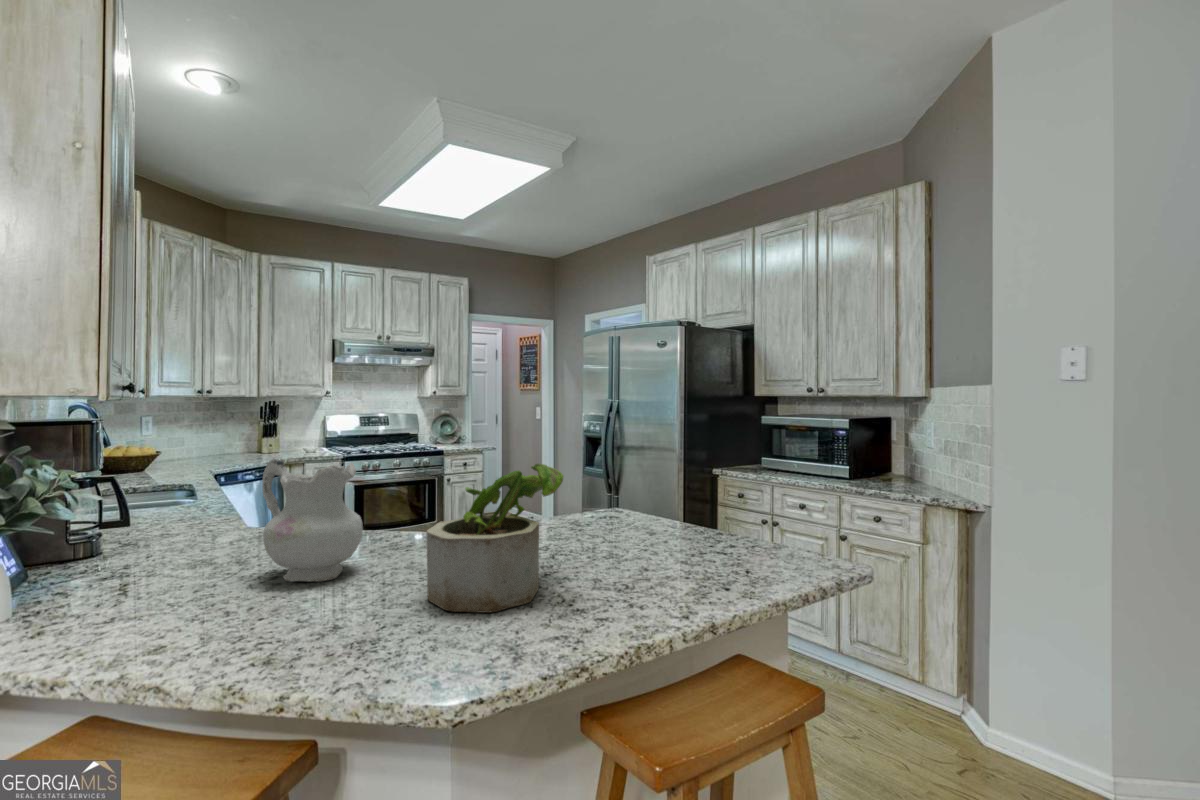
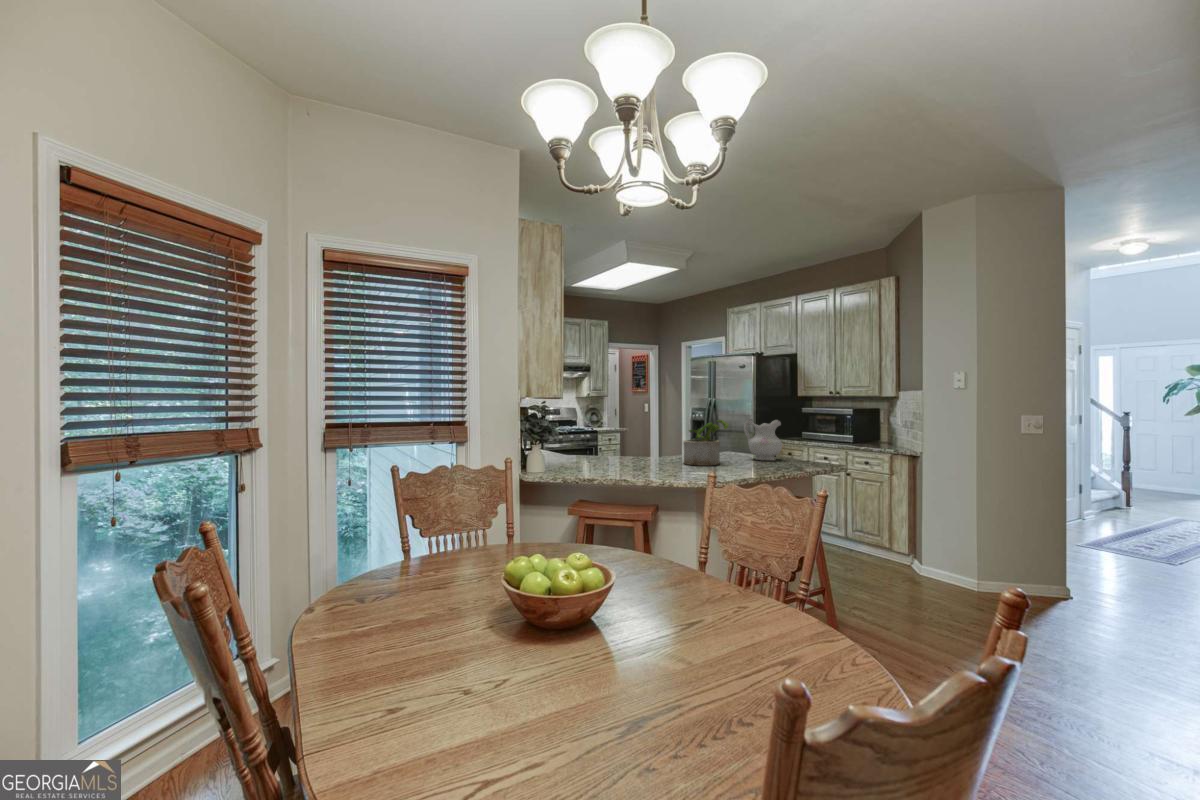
ceramic pitcher: present [263,459,363,582] -> present [744,419,782,460]

